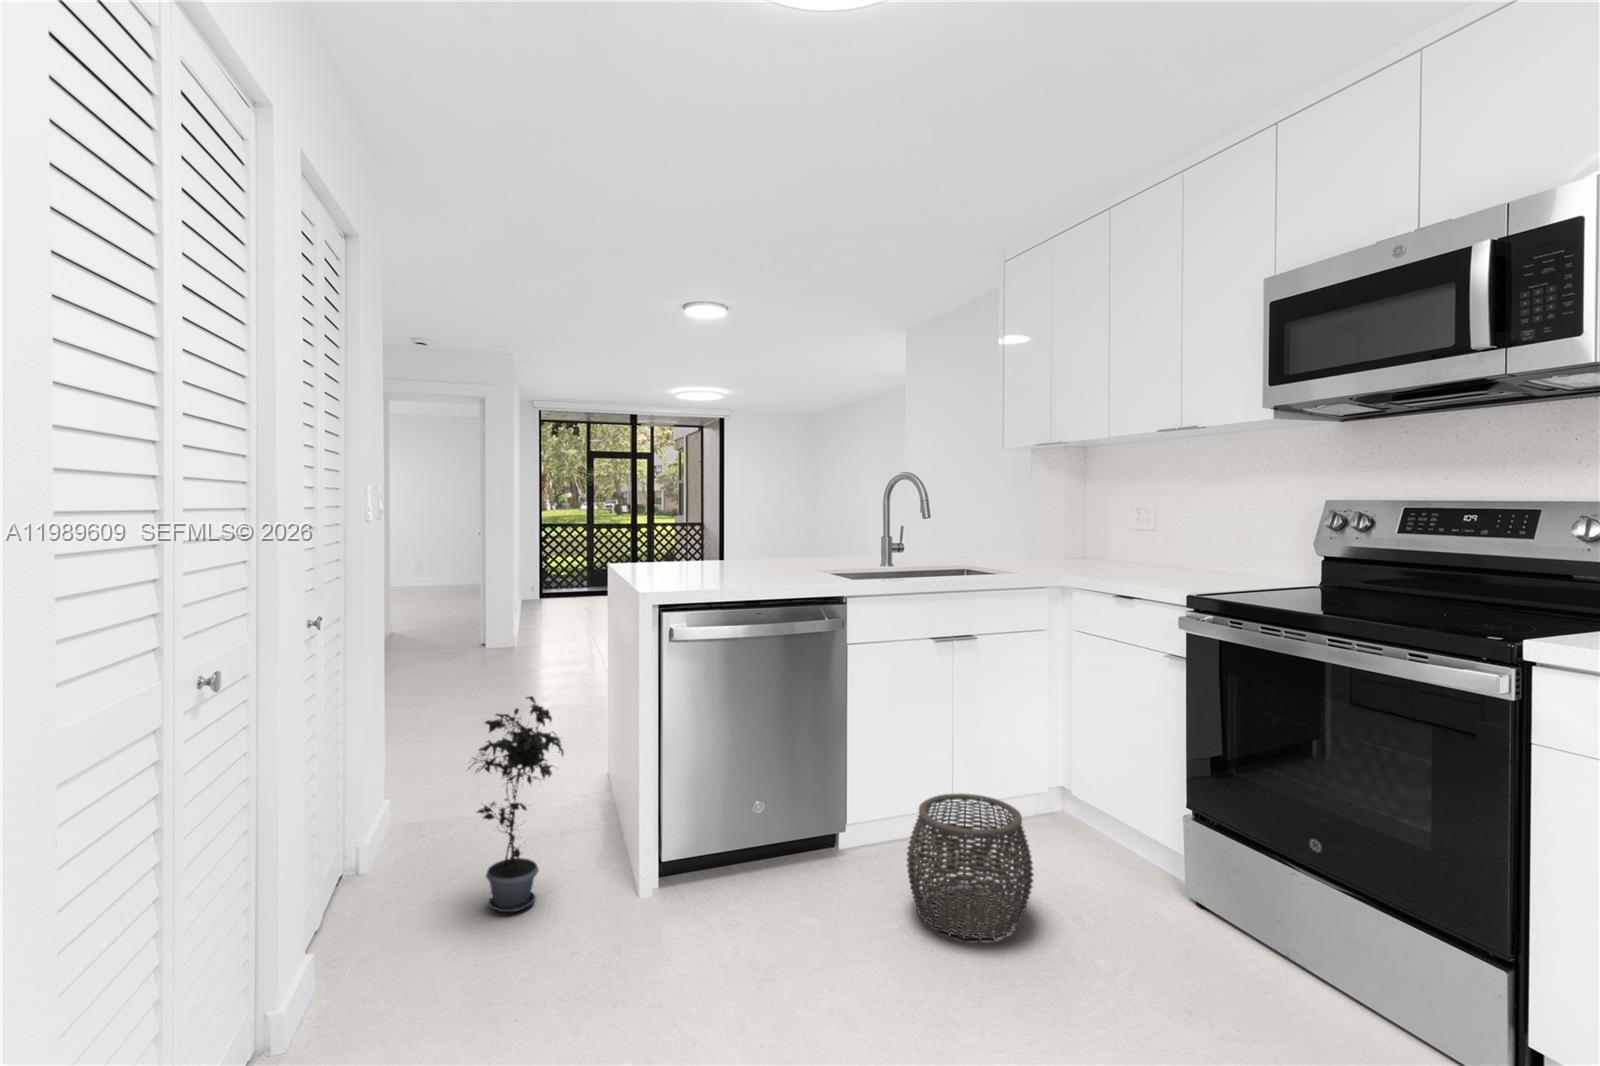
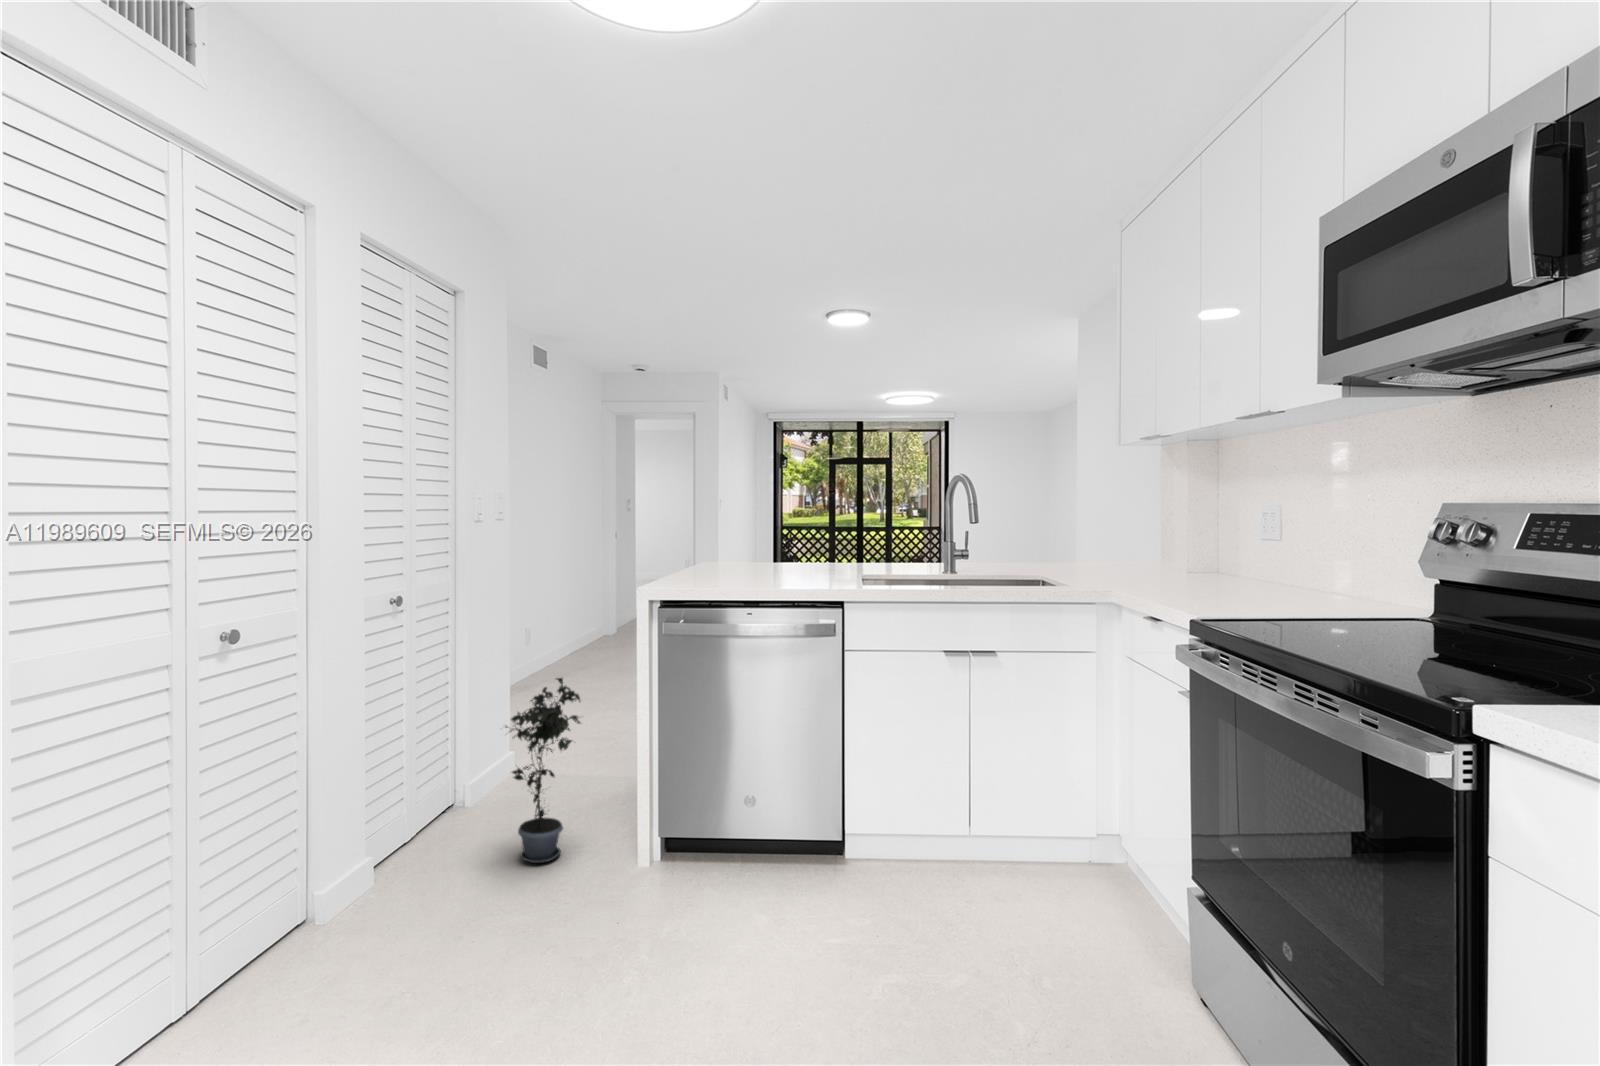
woven basket: present [907,793,1033,940] -> none [853,819,989,983]

